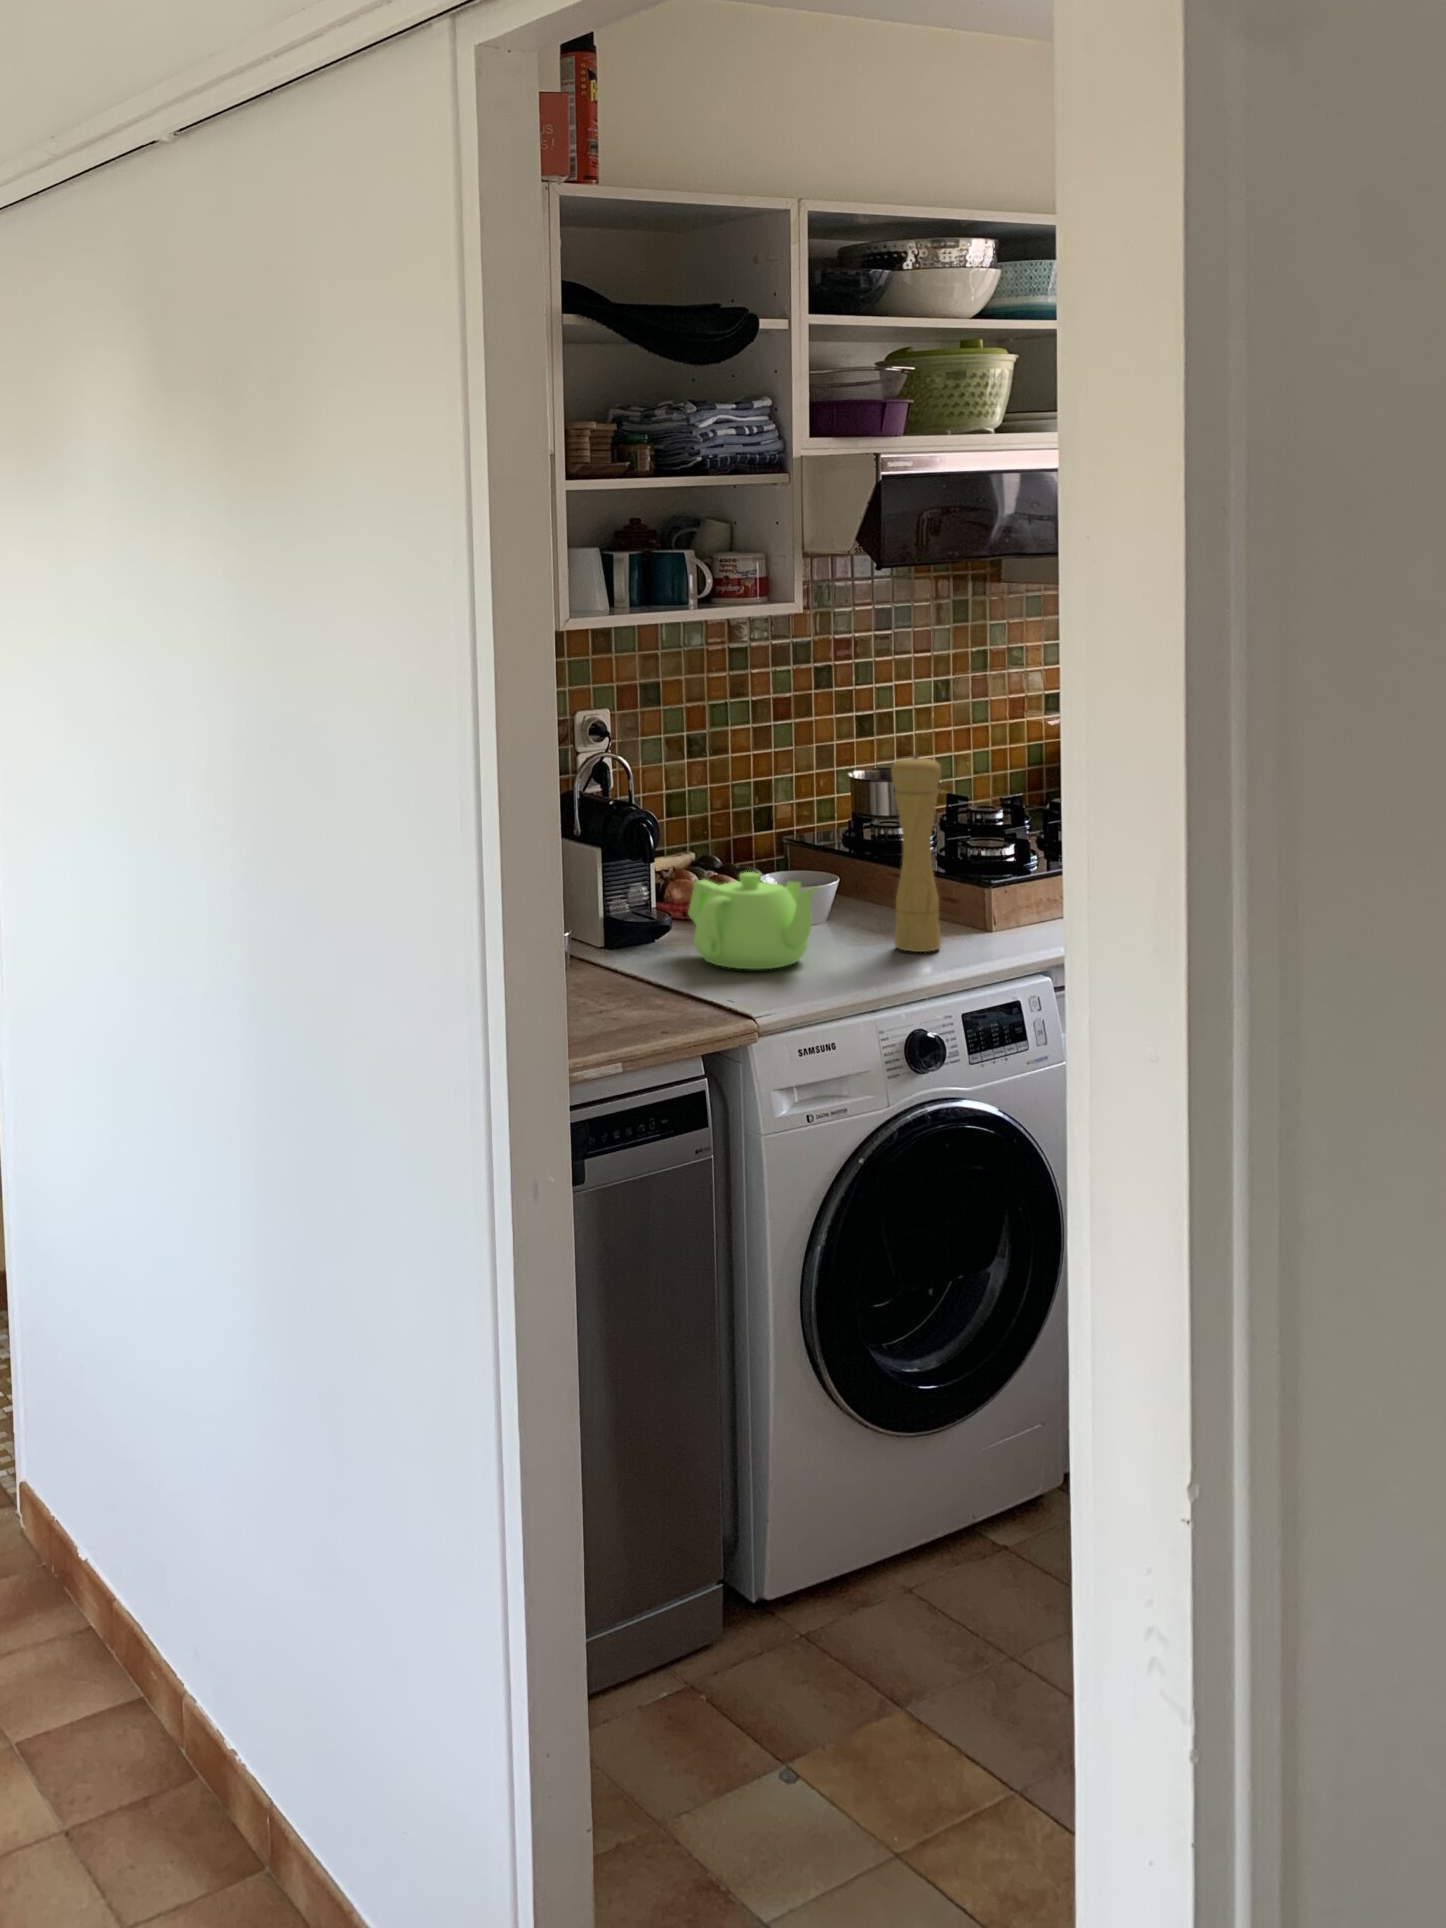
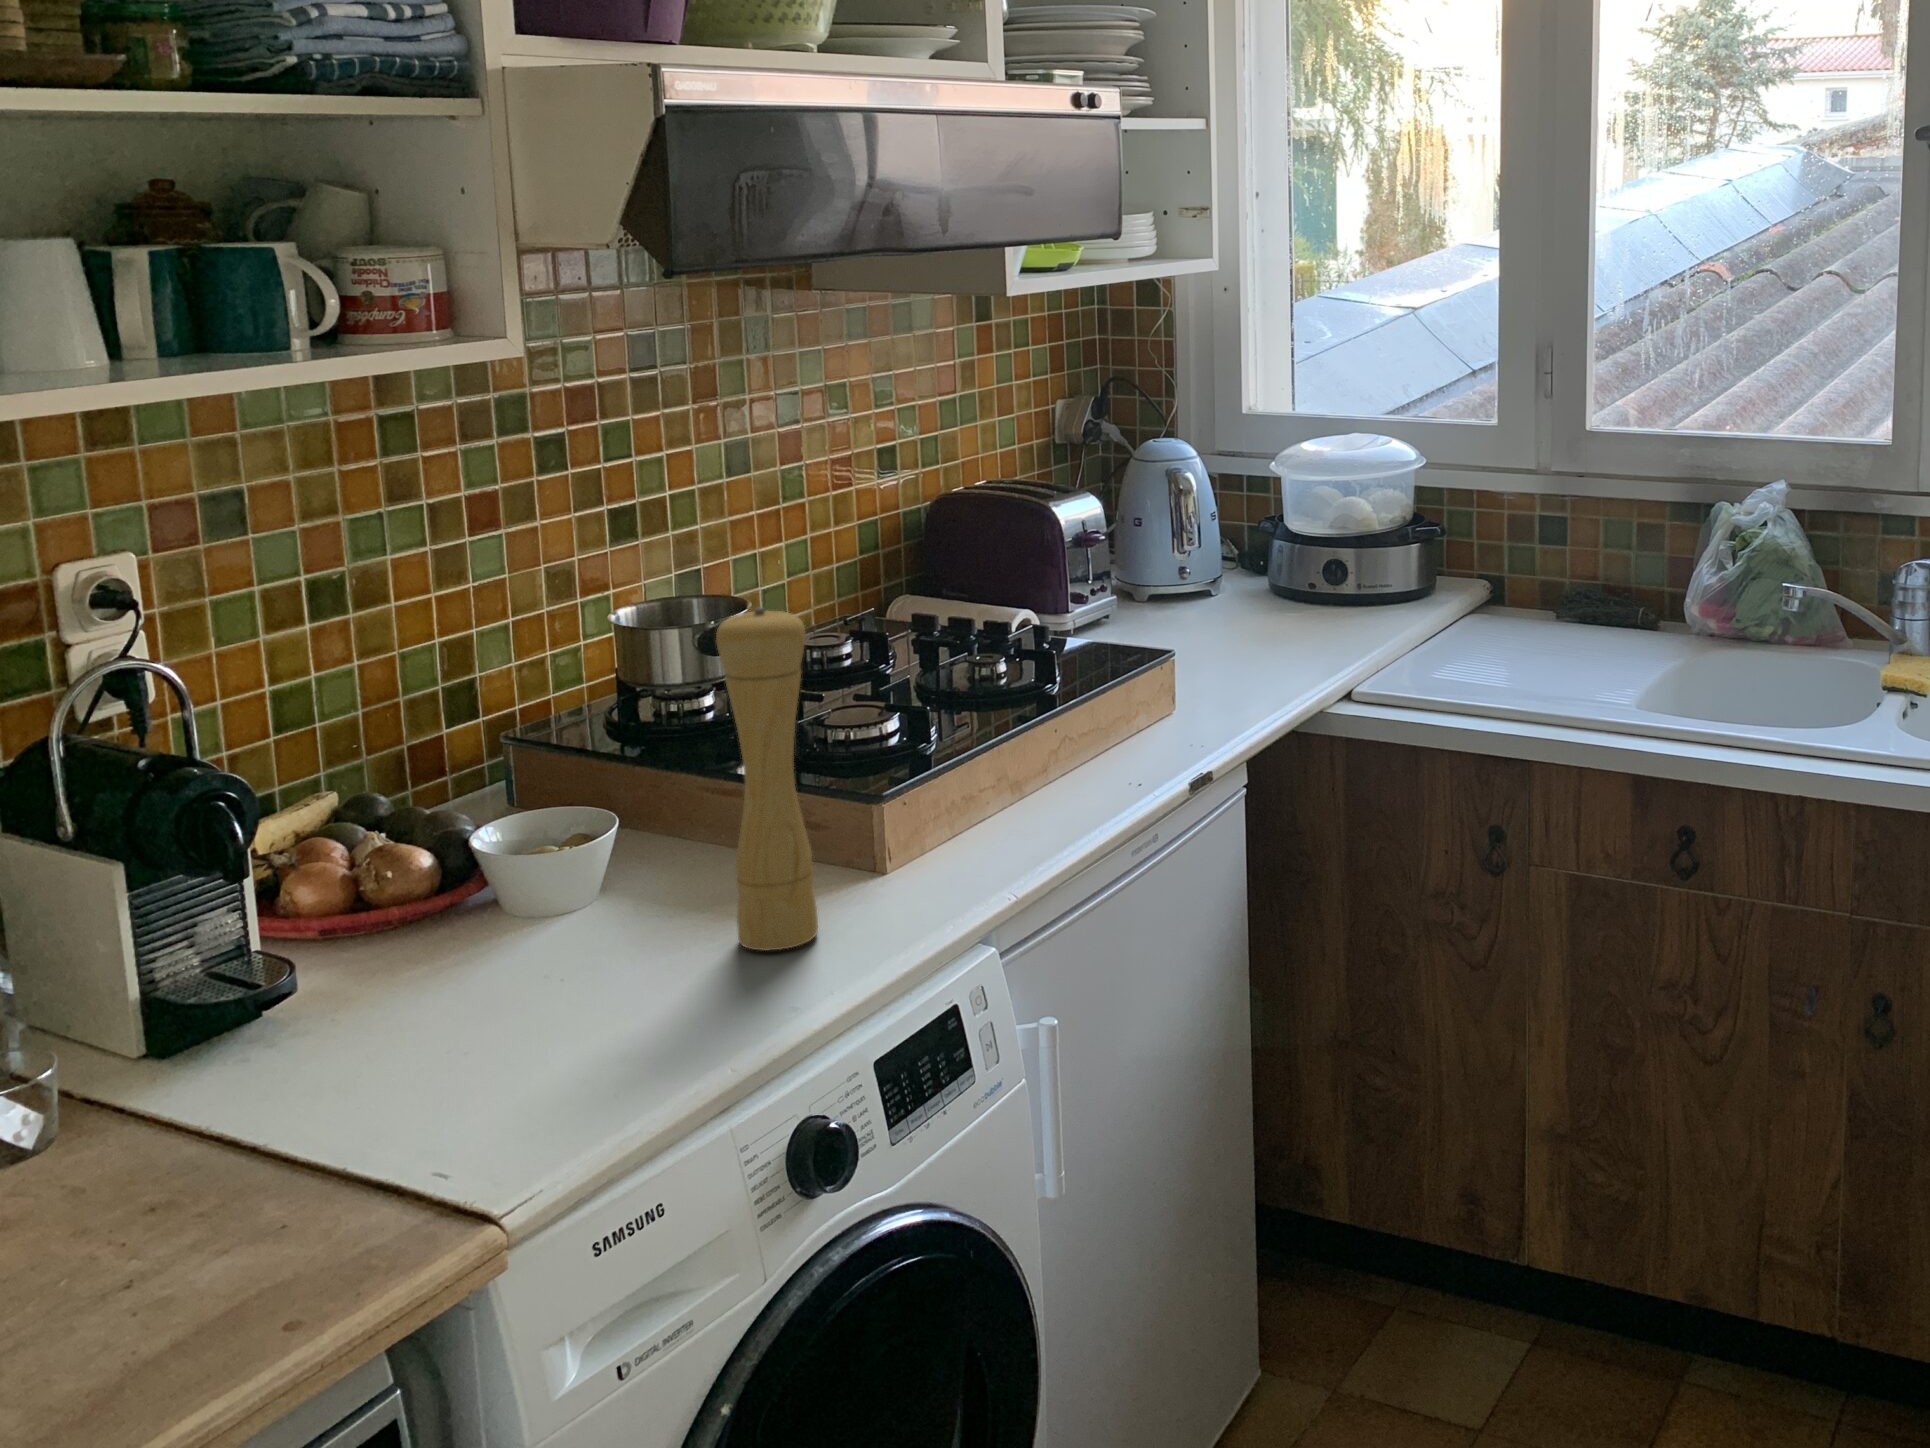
teapot: present [688,872,818,969] -> none [330,858,607,1070]

